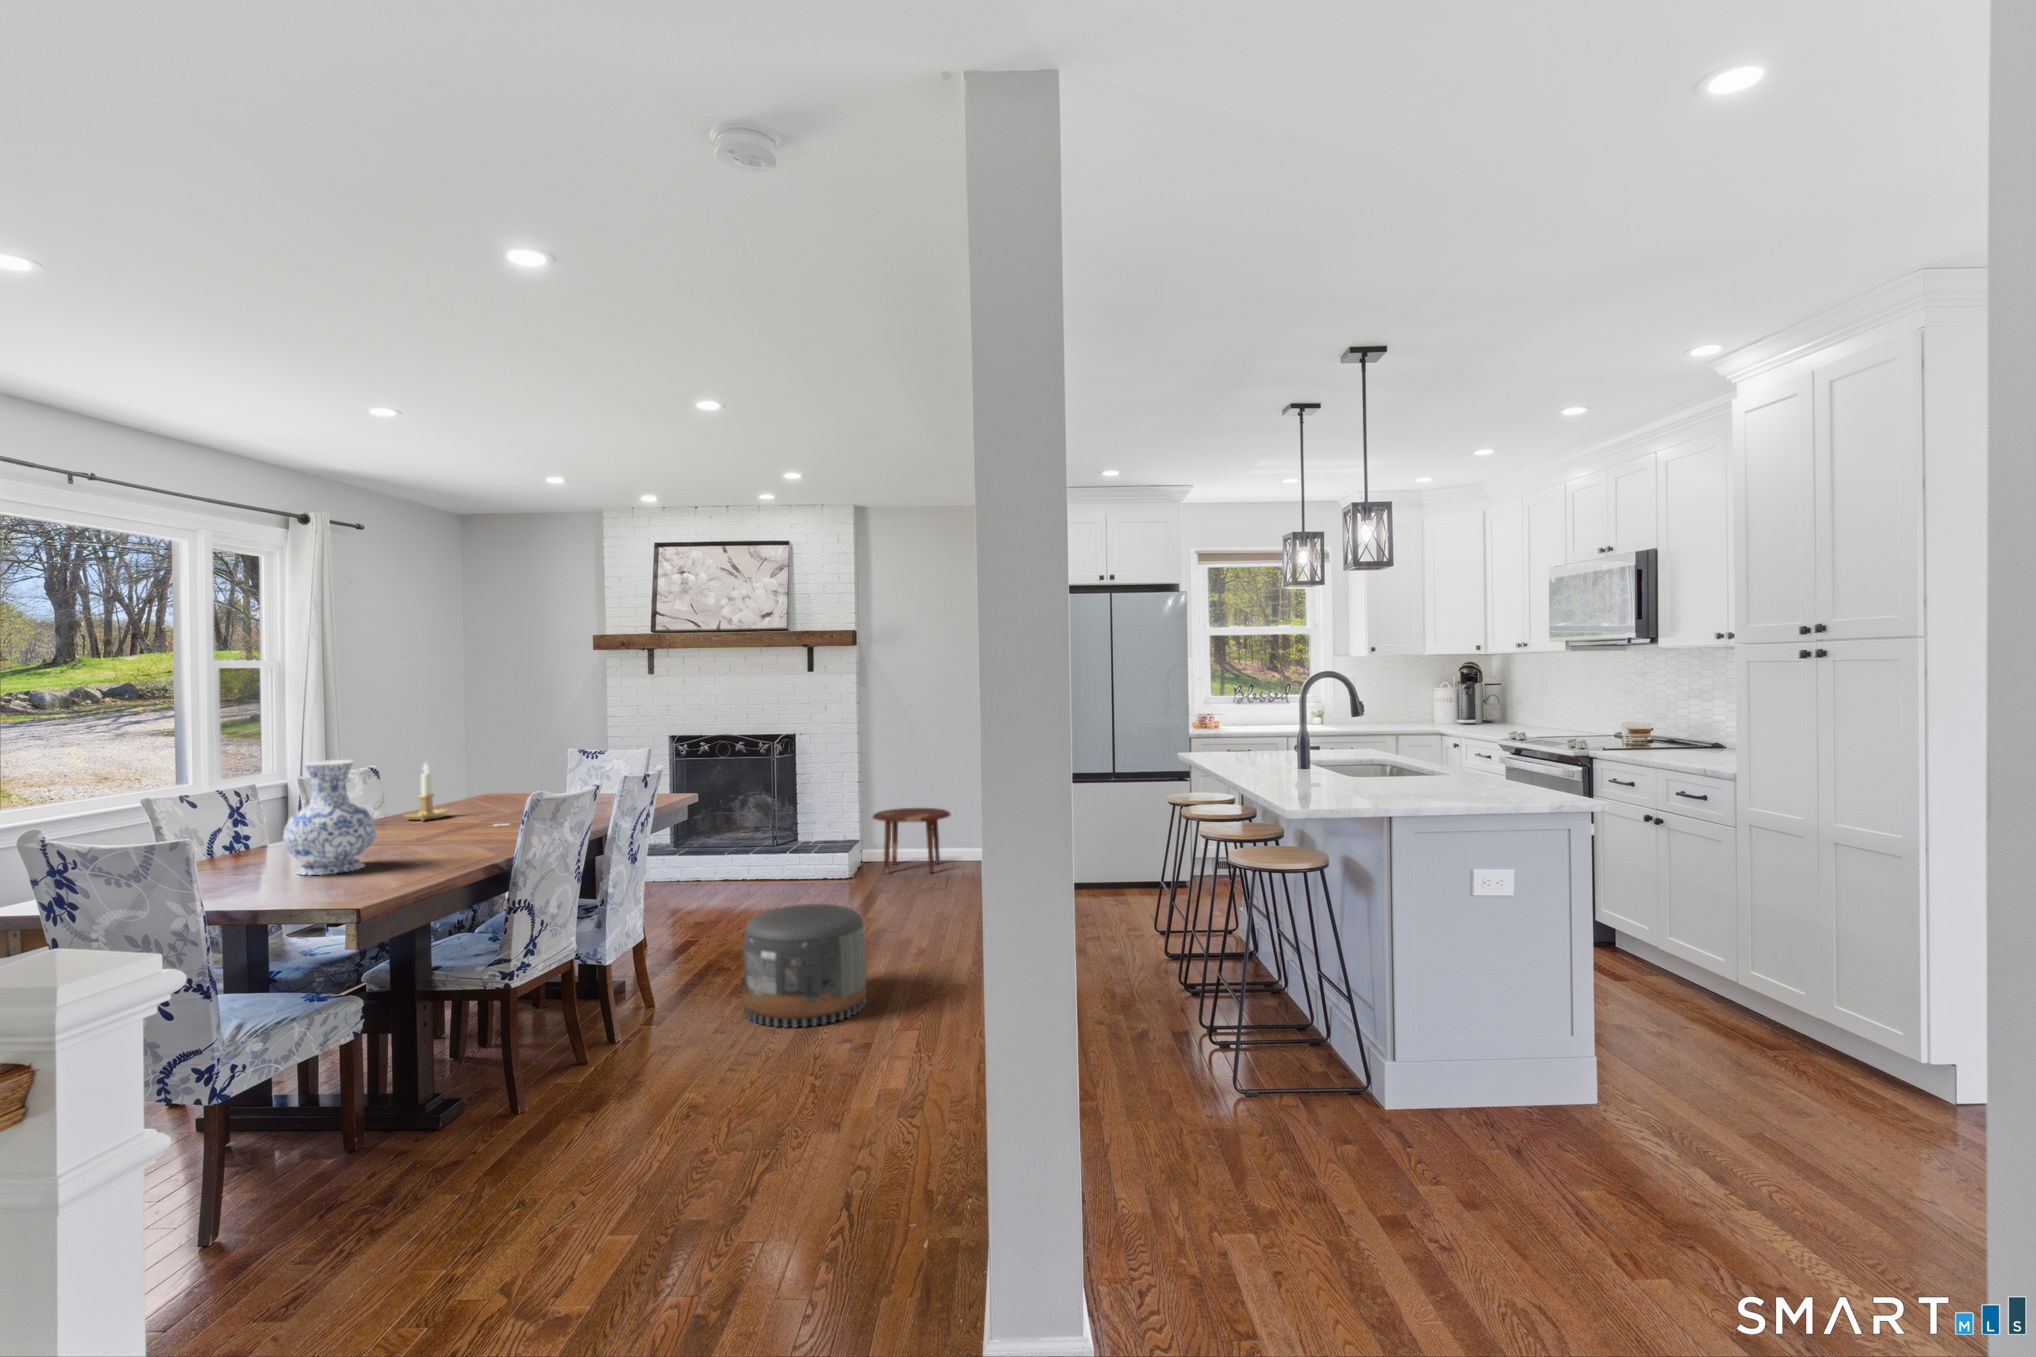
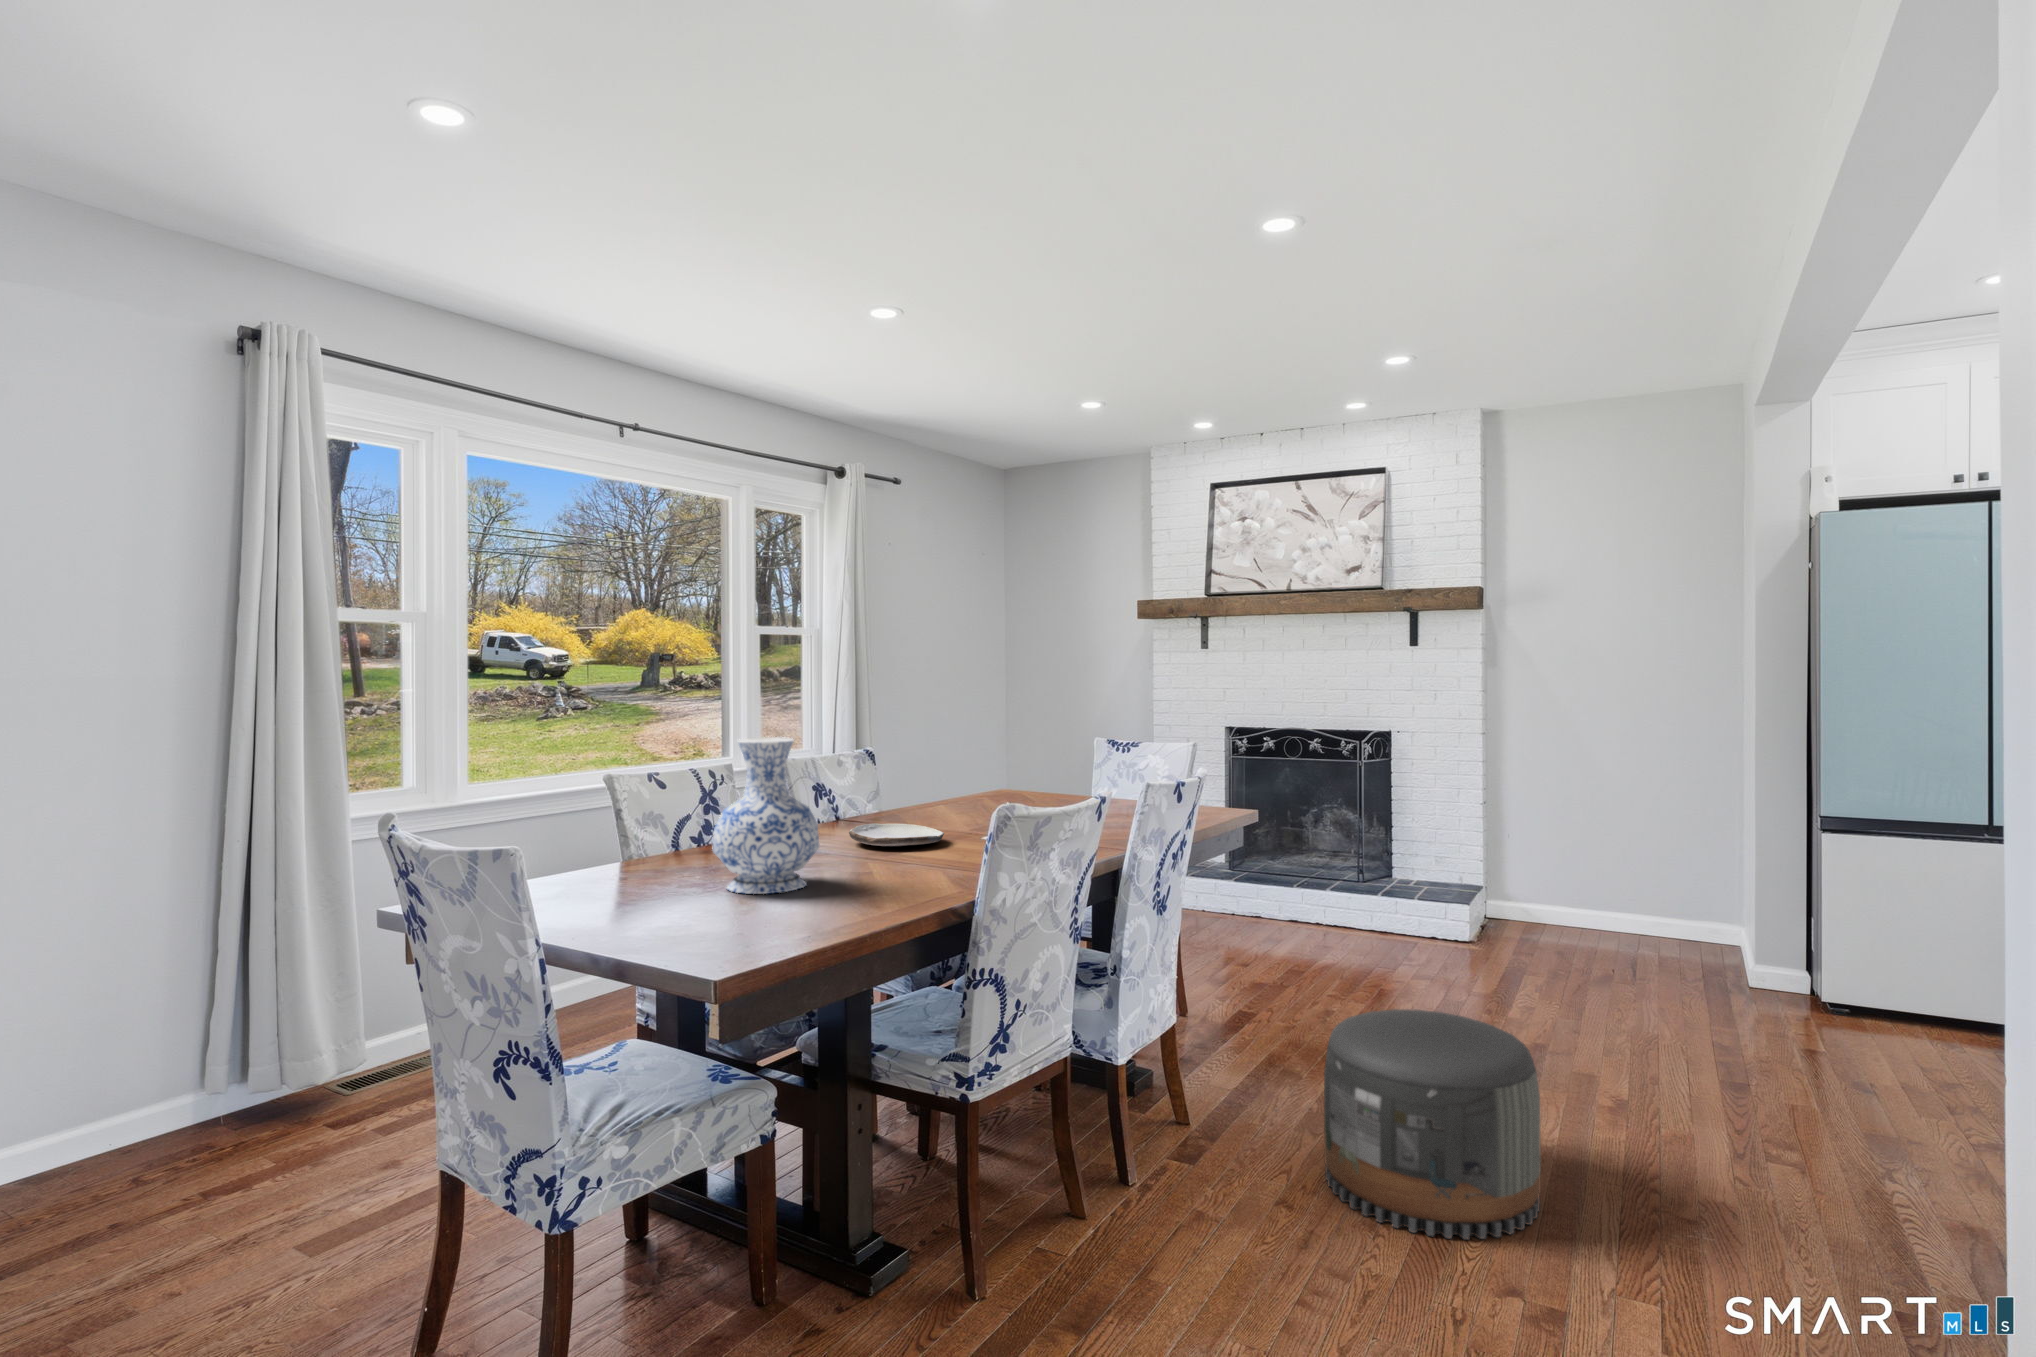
candlestick: present [404,763,448,821] -> none [894,745,946,822]
side table: present [873,808,950,873] -> none [1508,849,1640,955]
plate: none [377,822,461,838] -> present [849,823,944,847]

